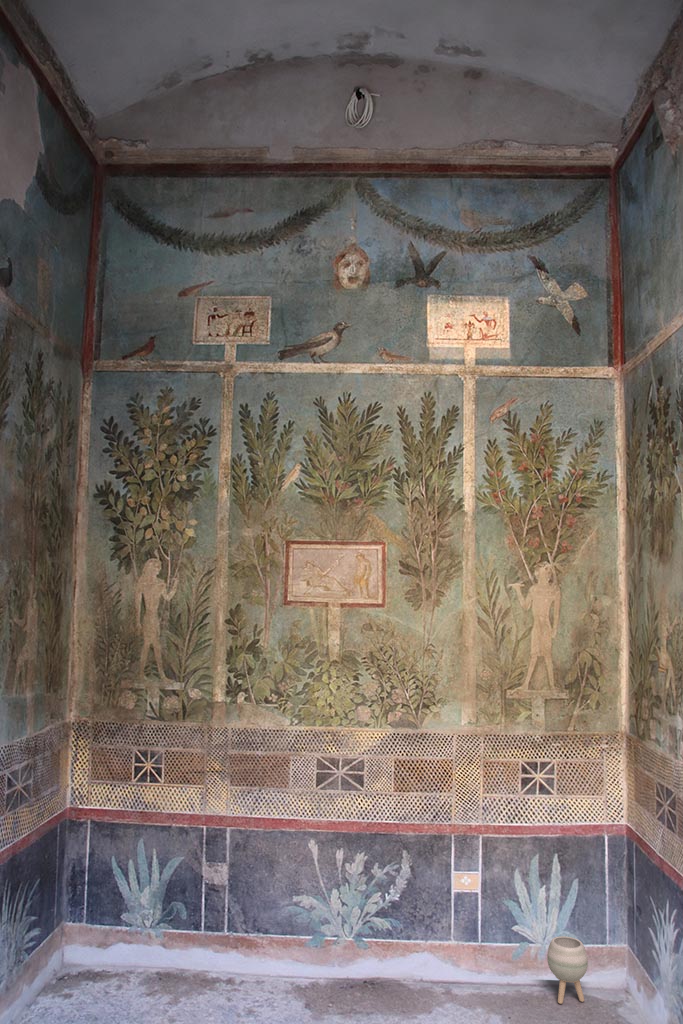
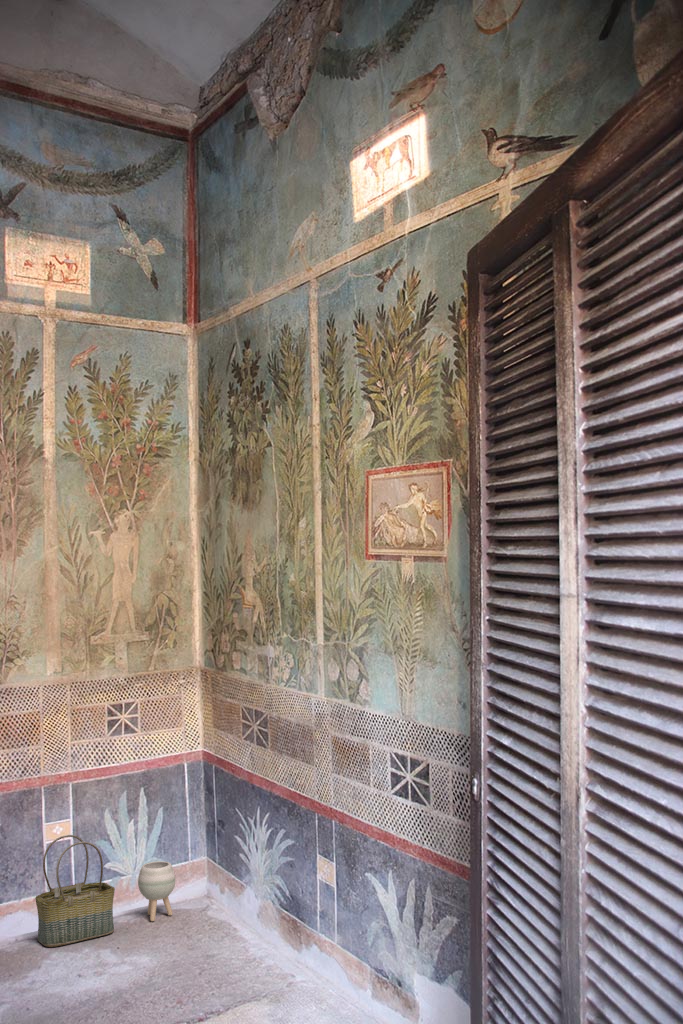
basket: none [440,889,518,1006] -> present [35,835,115,947]

